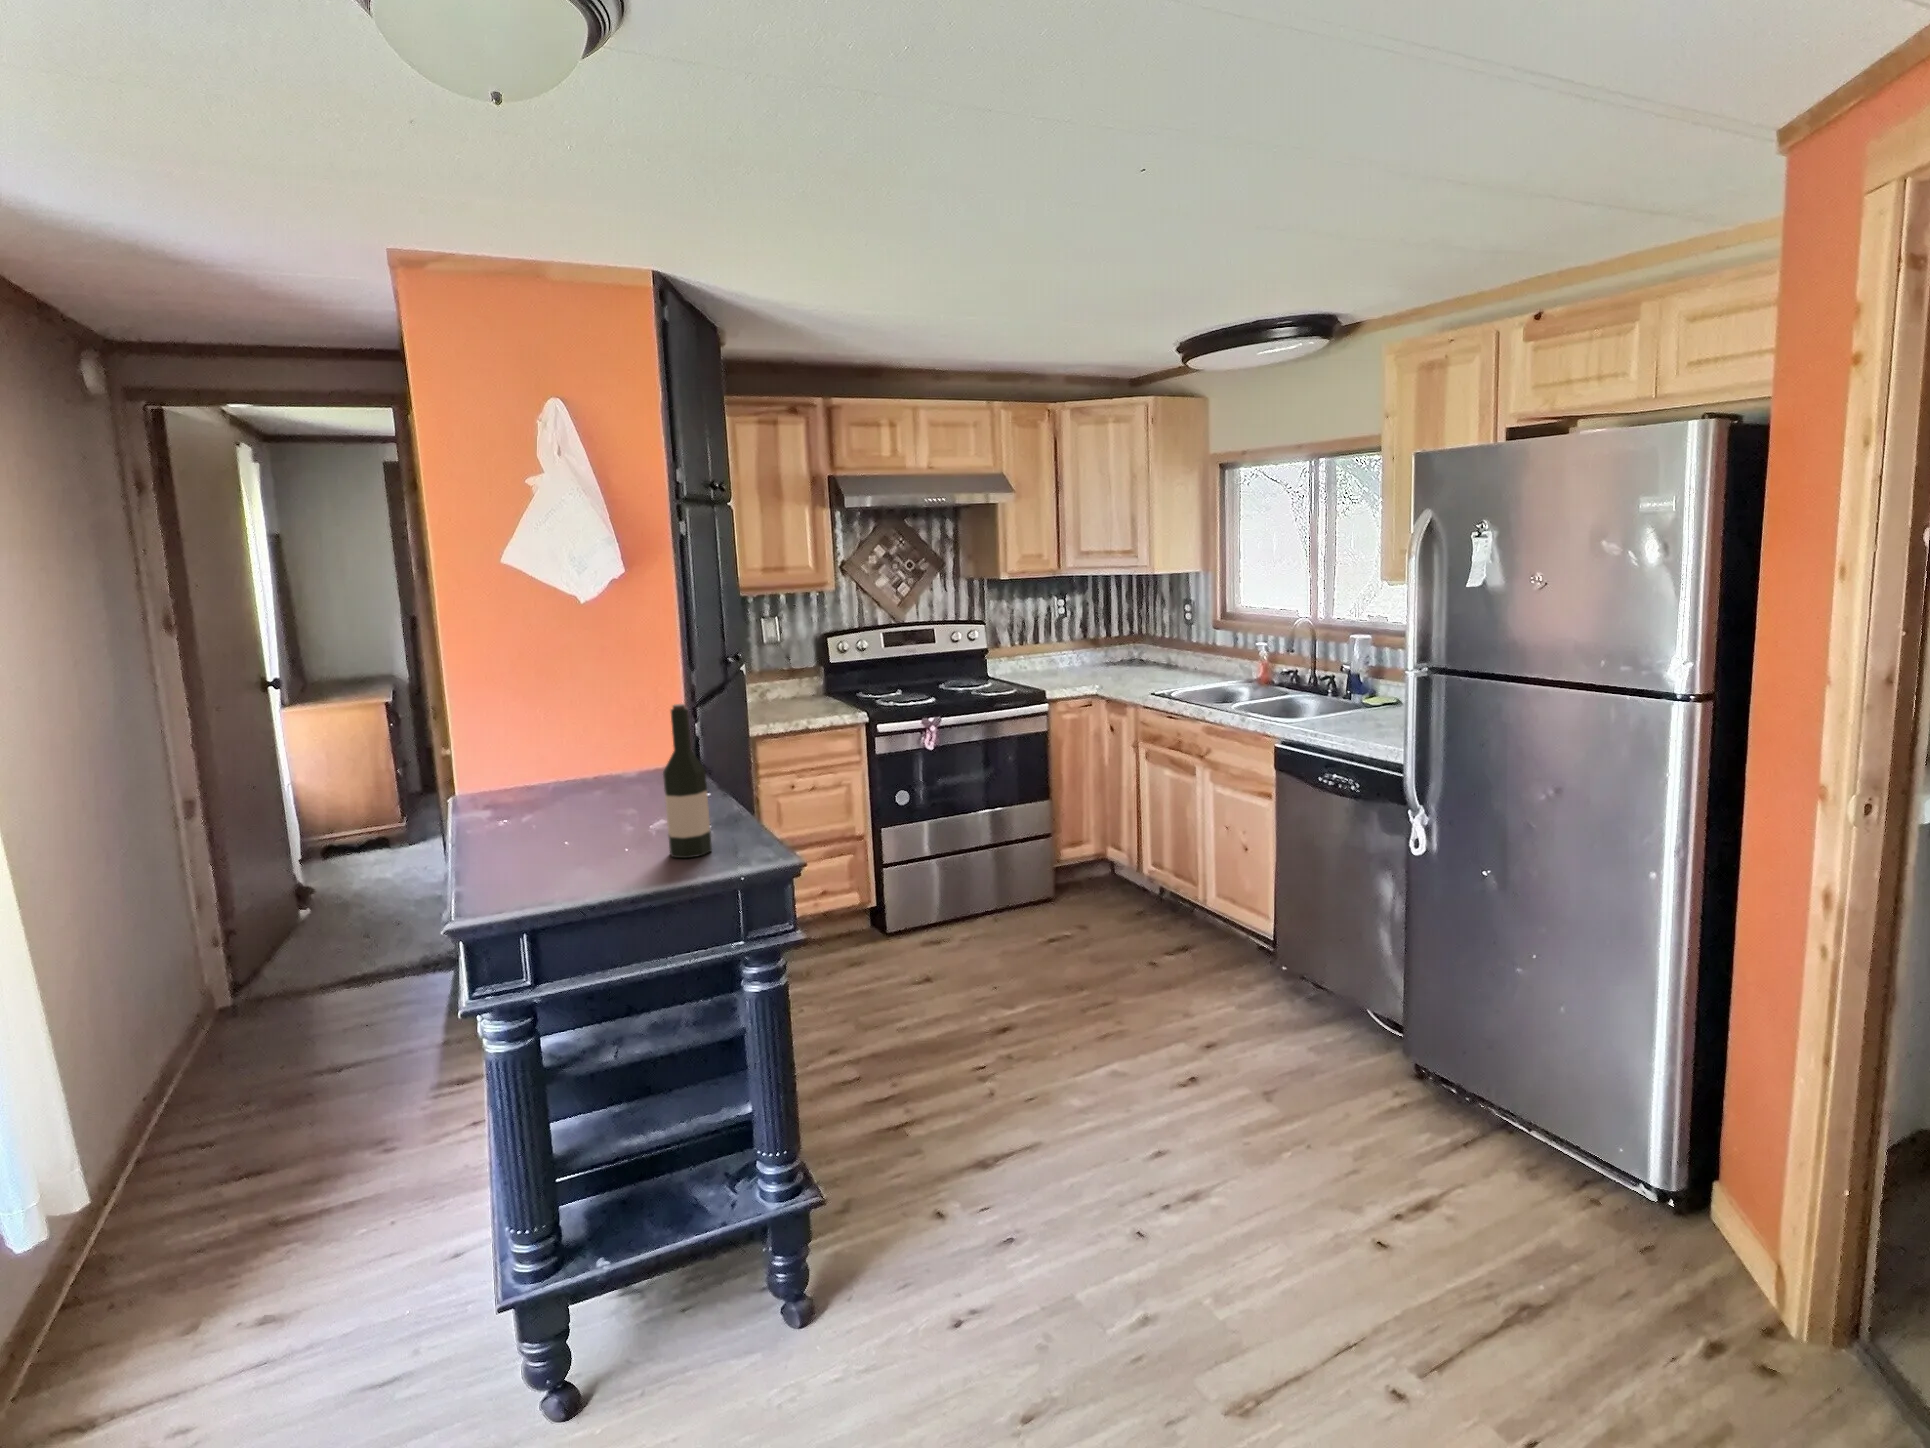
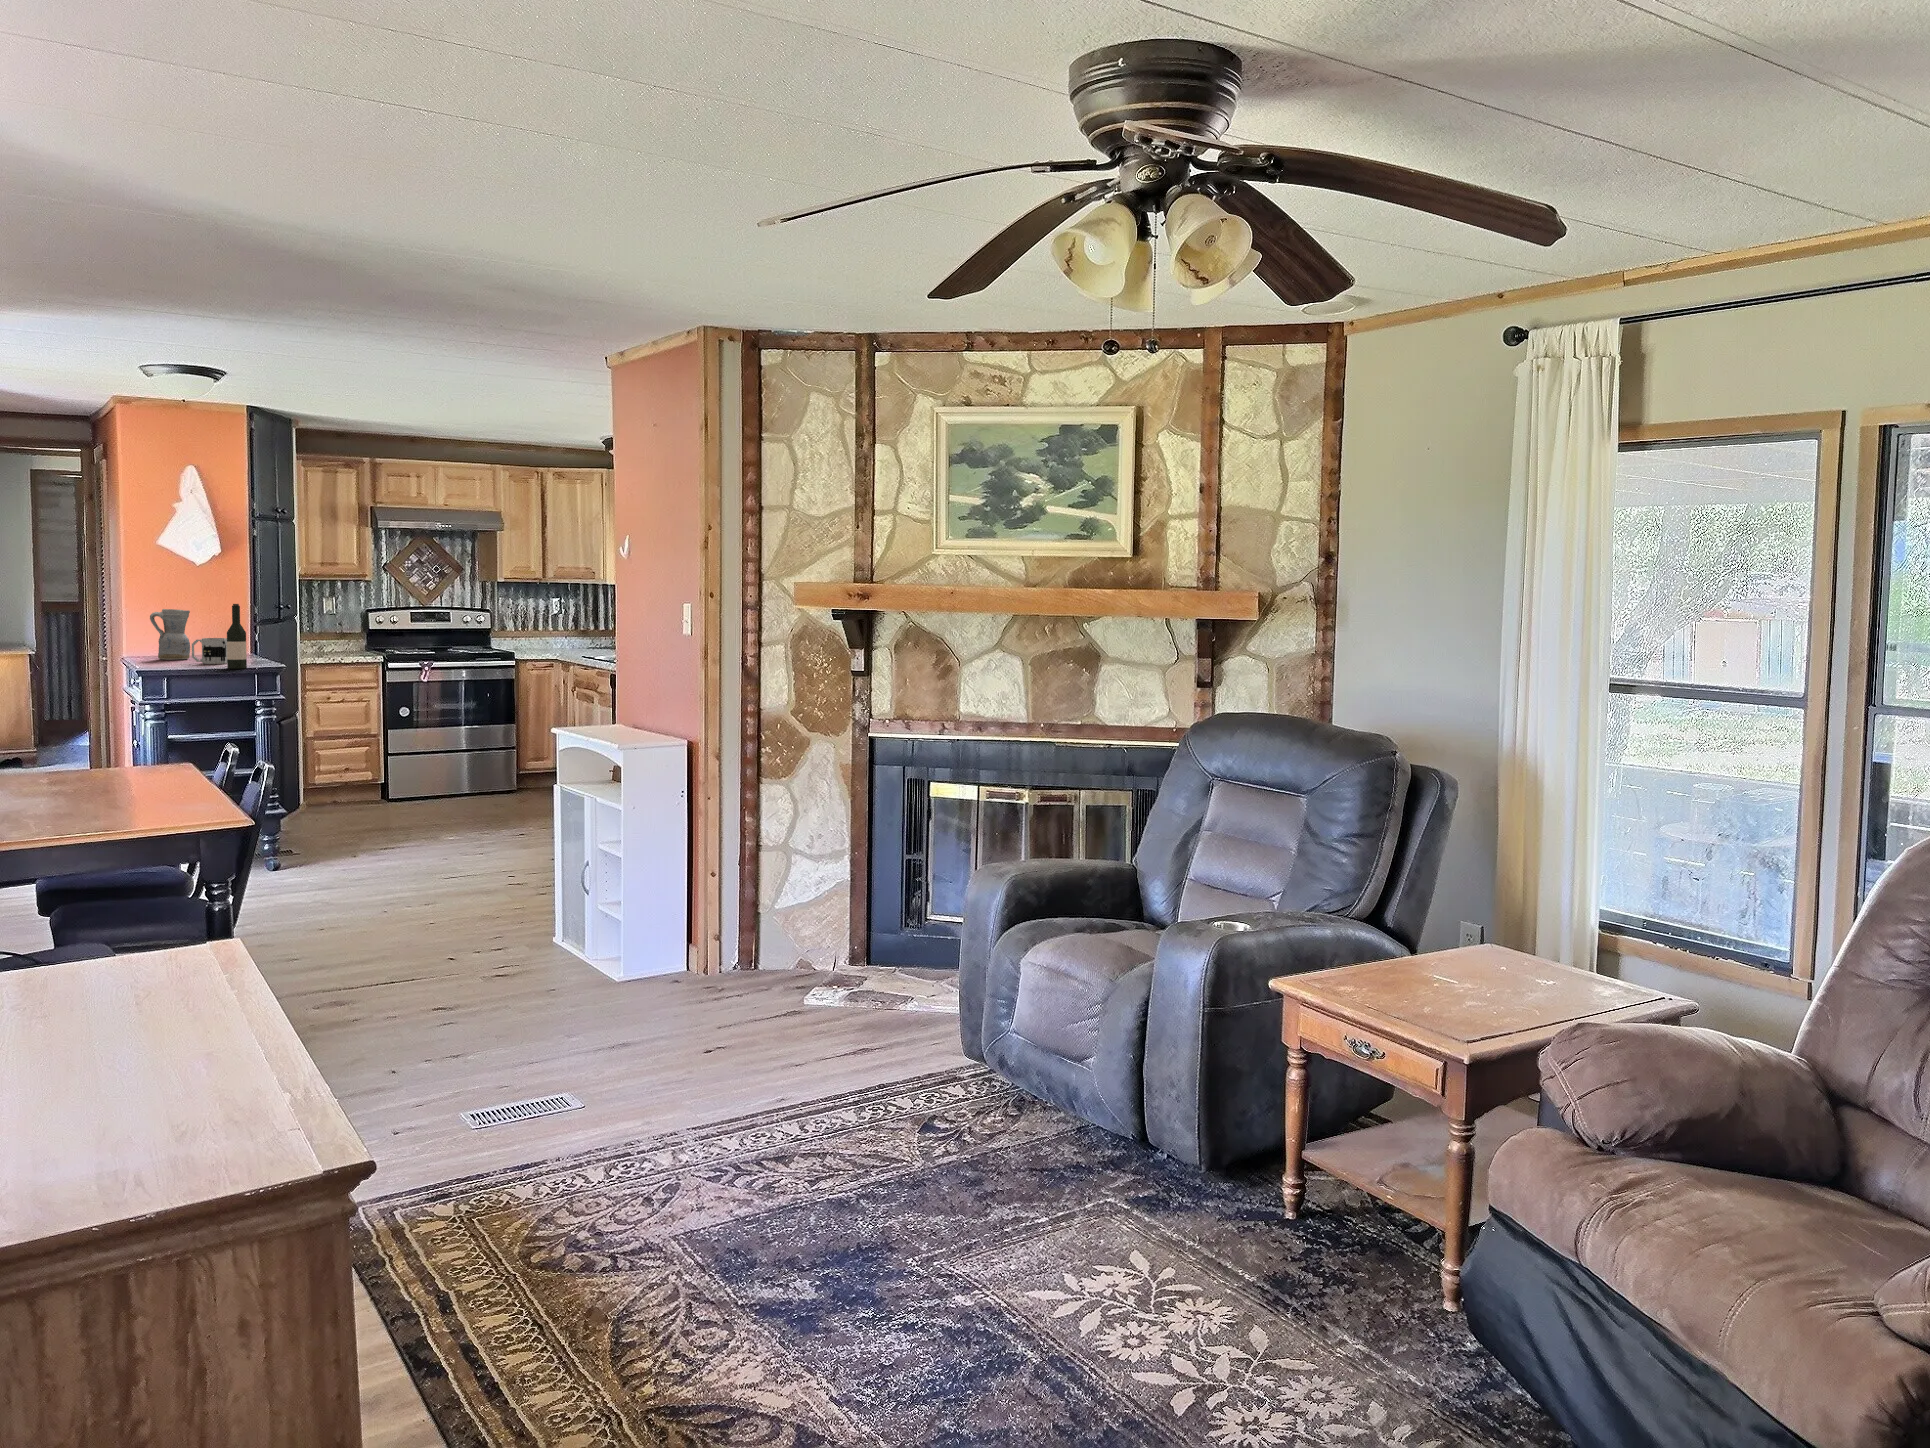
ceramic pitcher: none [502,693,584,799] -> present [150,609,190,660]
mug: none [586,759,661,822] -> present [192,638,227,664]

